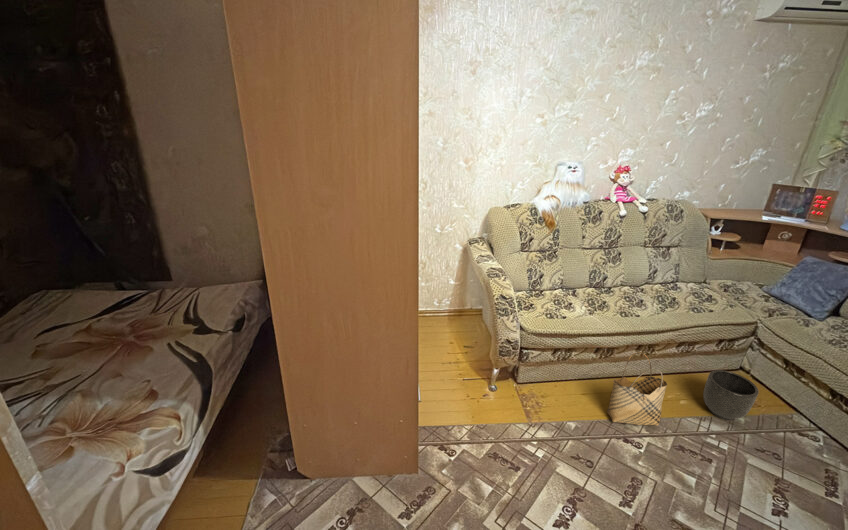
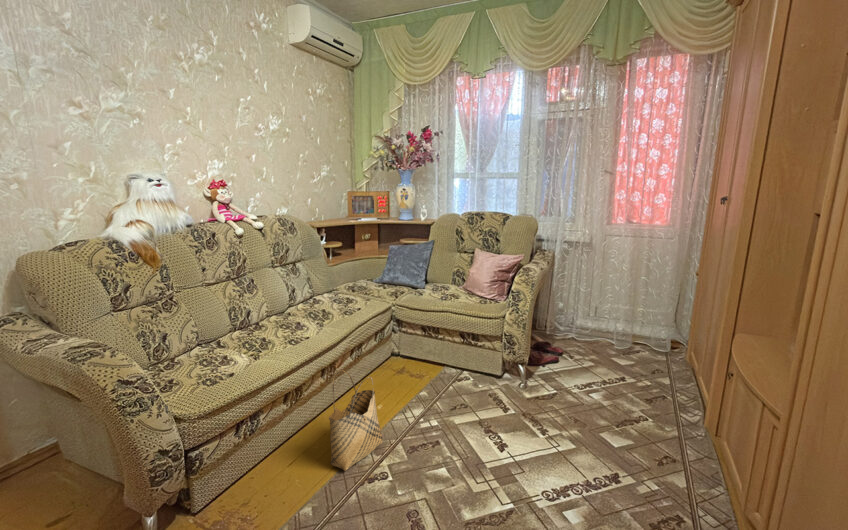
planter: present [703,370,759,420] -> none [390,355,429,403]

